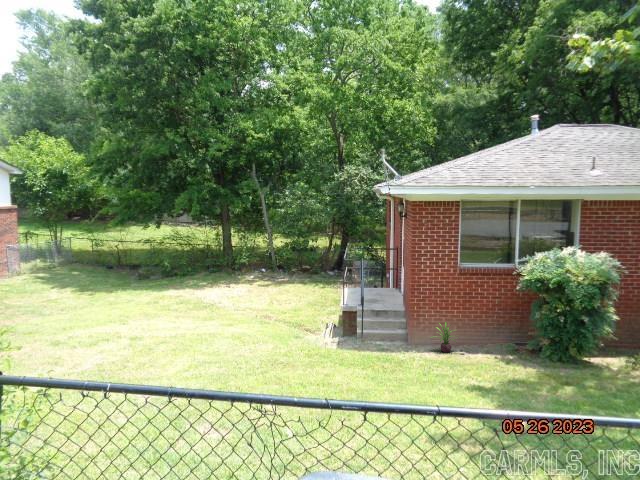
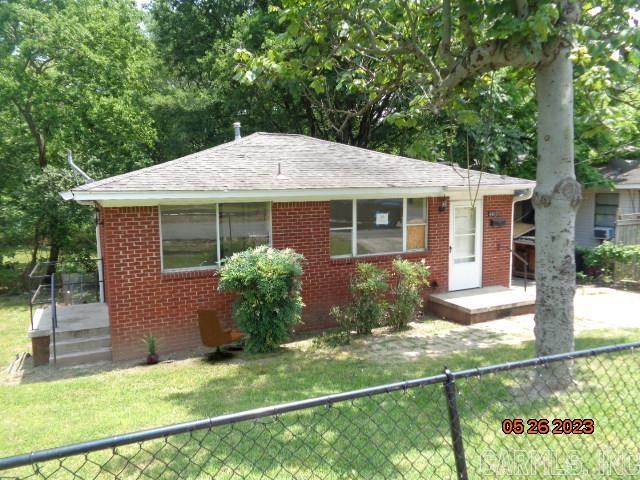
lounge chair: none [493,305,541,361] -> present [196,308,244,361]

